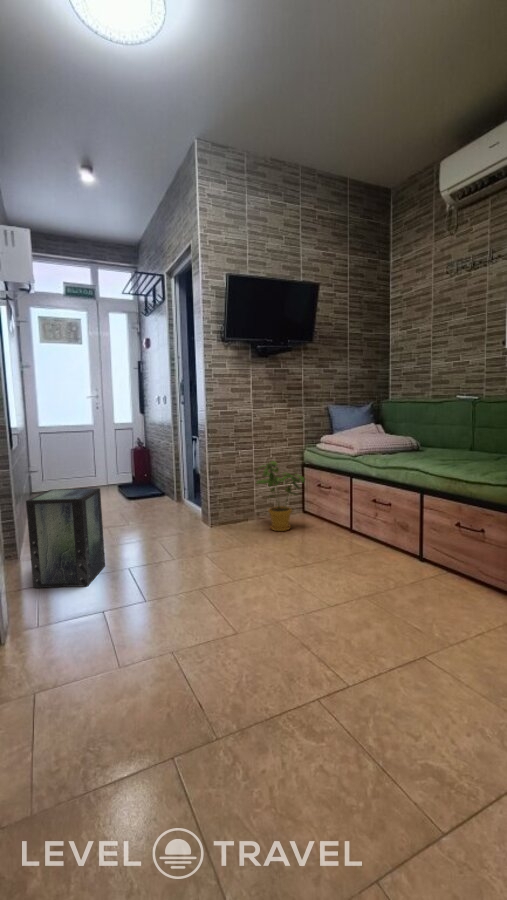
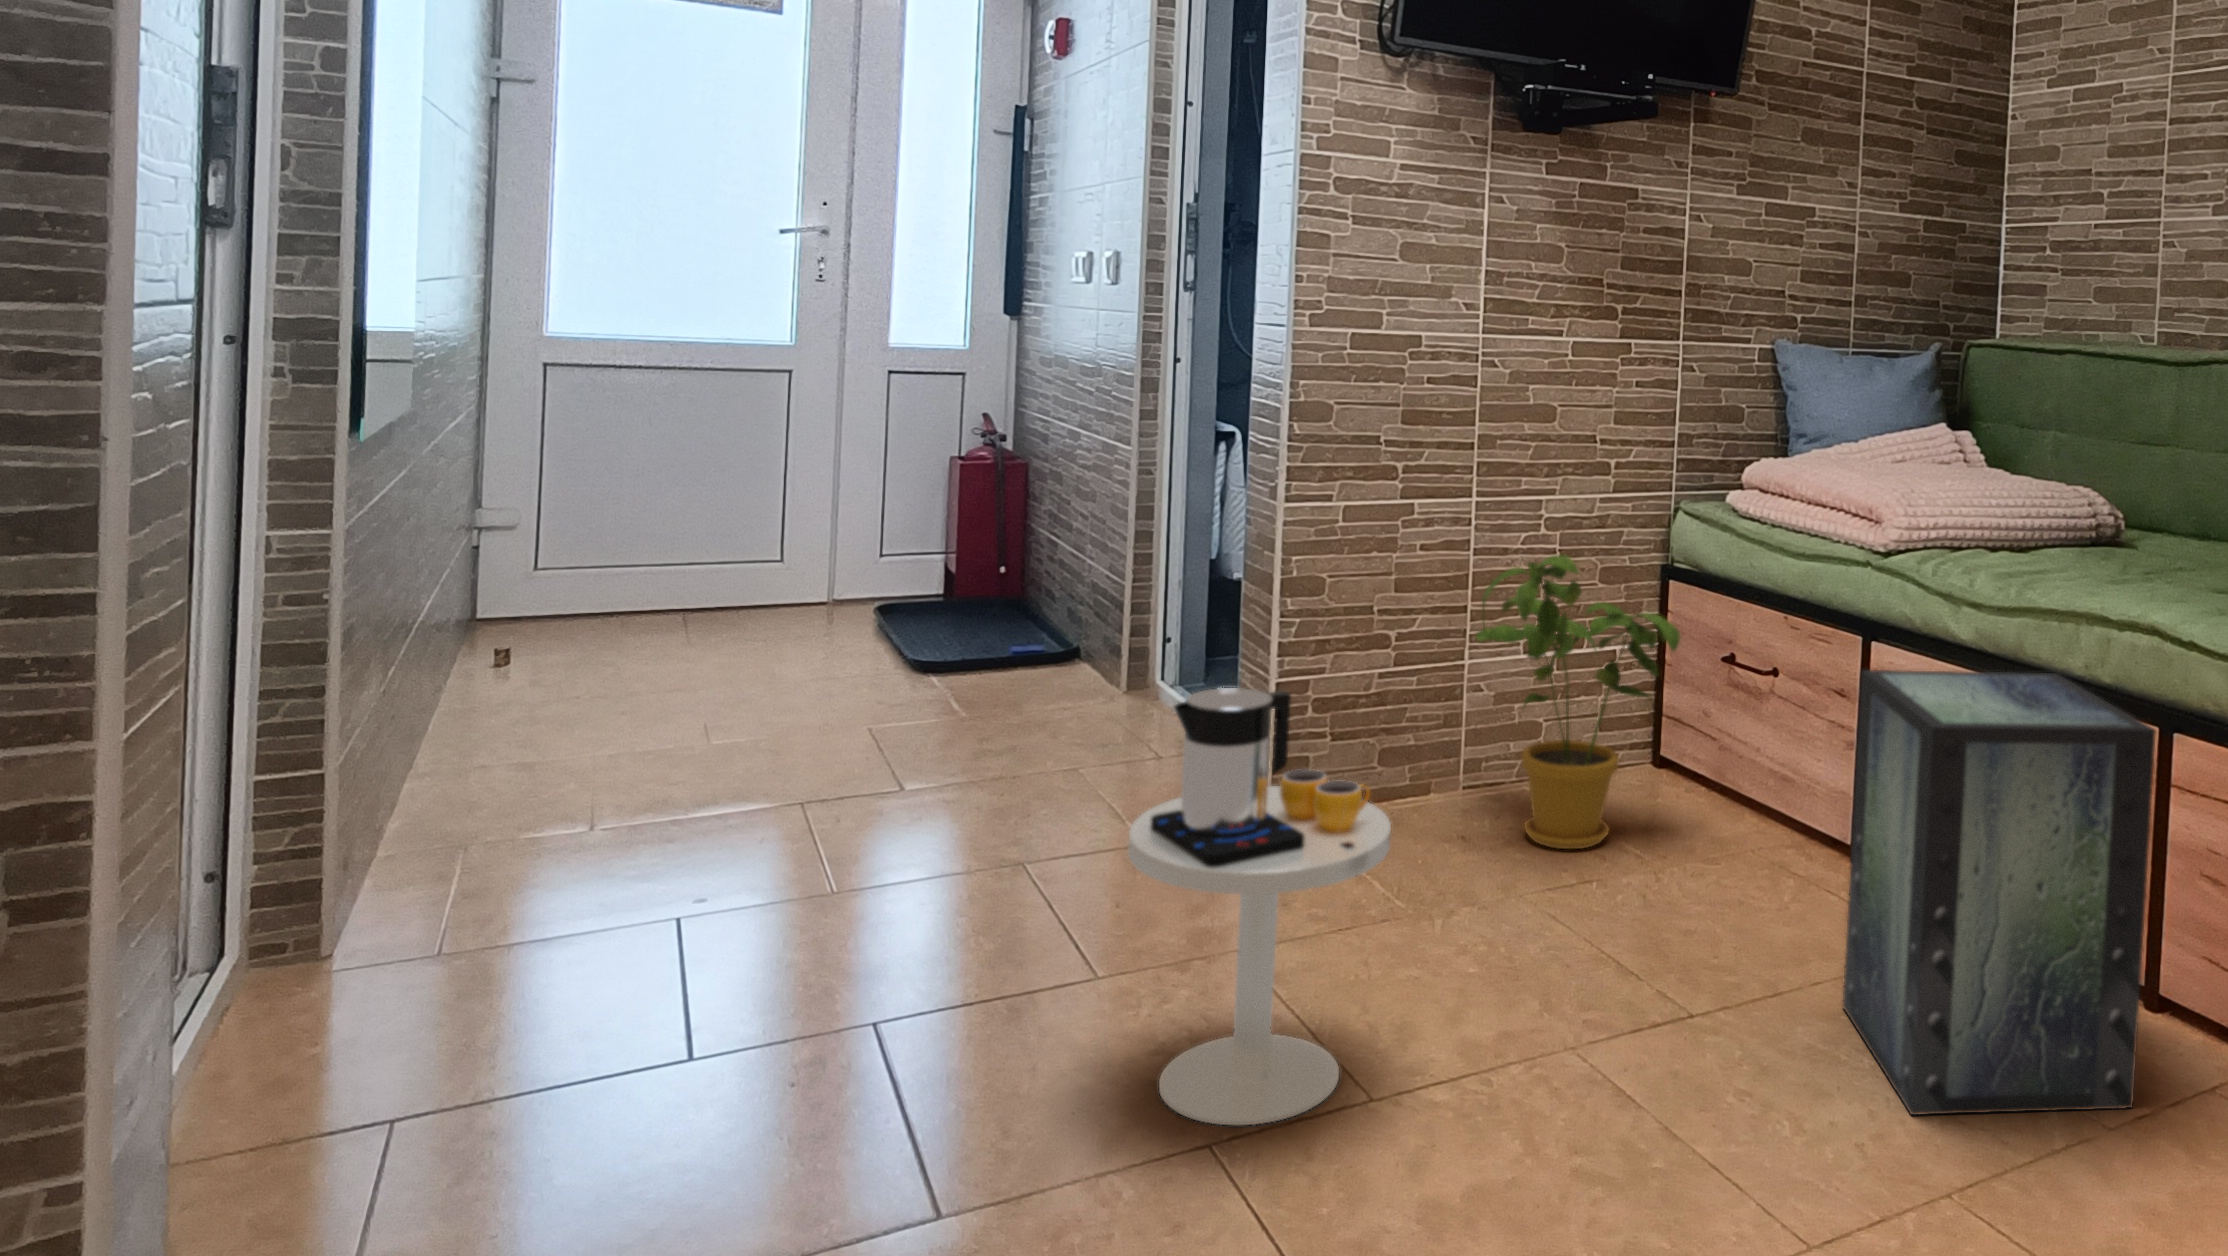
storage box: present [26,488,105,588] -> present [1843,670,2155,1115]
side table: none [176,492,233,585] -> present [1128,688,1391,1125]

